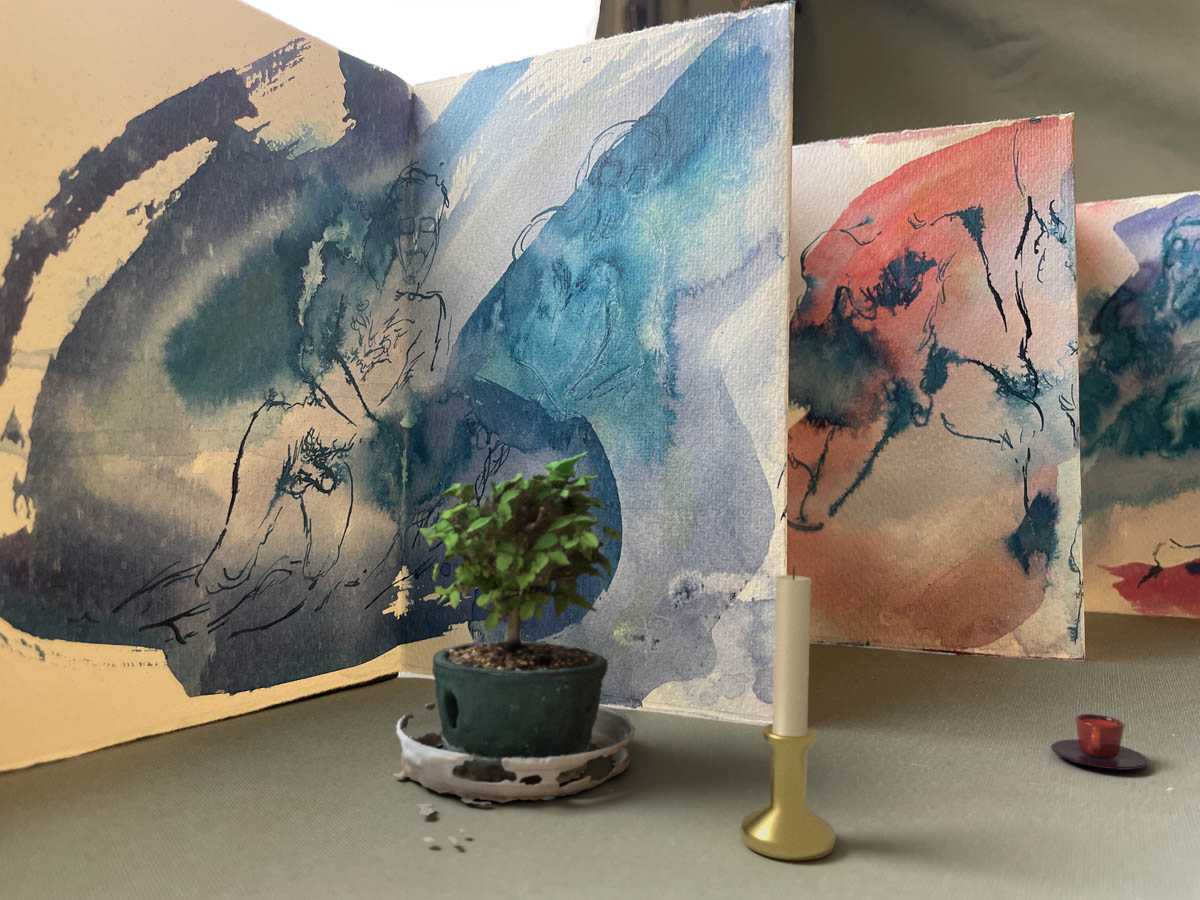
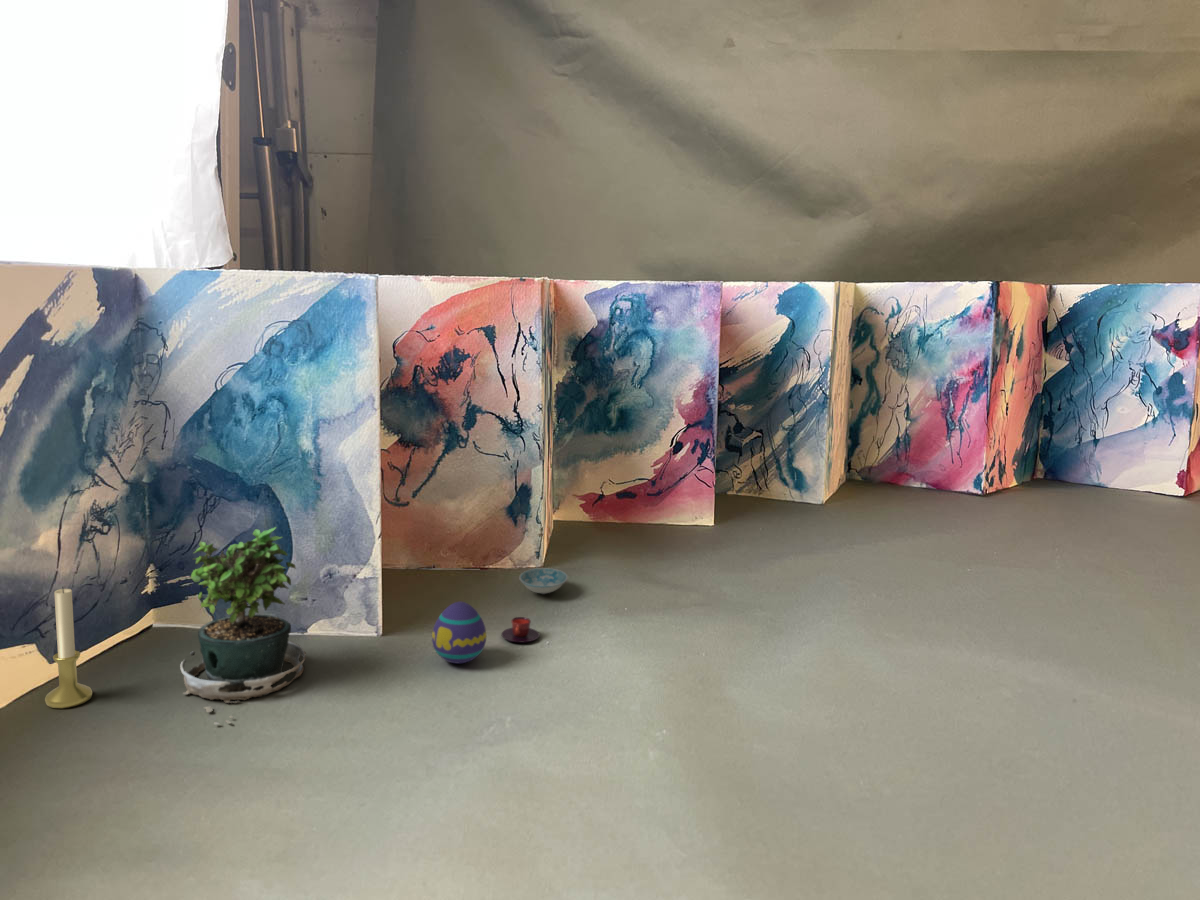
candle holder: present [740,567,836,860] -> present [45,587,92,708]
decorative egg: none [904,646,1037,792] -> present [432,602,486,664]
ceramic bowl: none [1053,646,1165,693] -> present [519,568,568,594]

